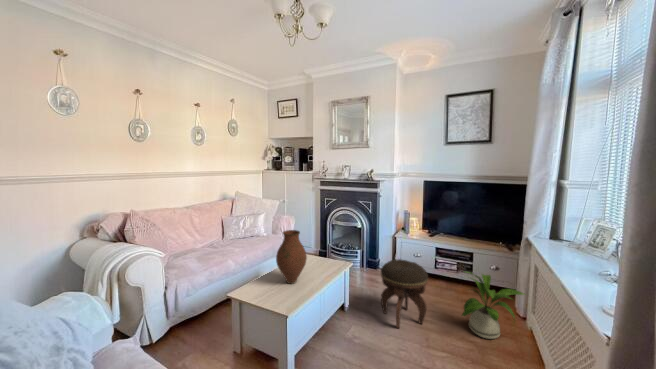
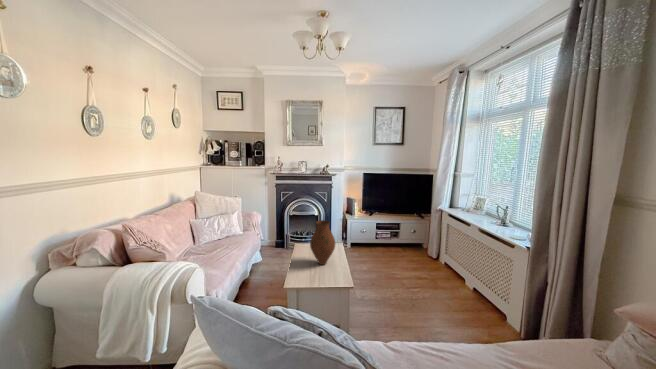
footstool: present [381,259,428,328] -> none [362,234,396,283]
house plant: present [462,272,524,339] -> none [410,234,444,274]

